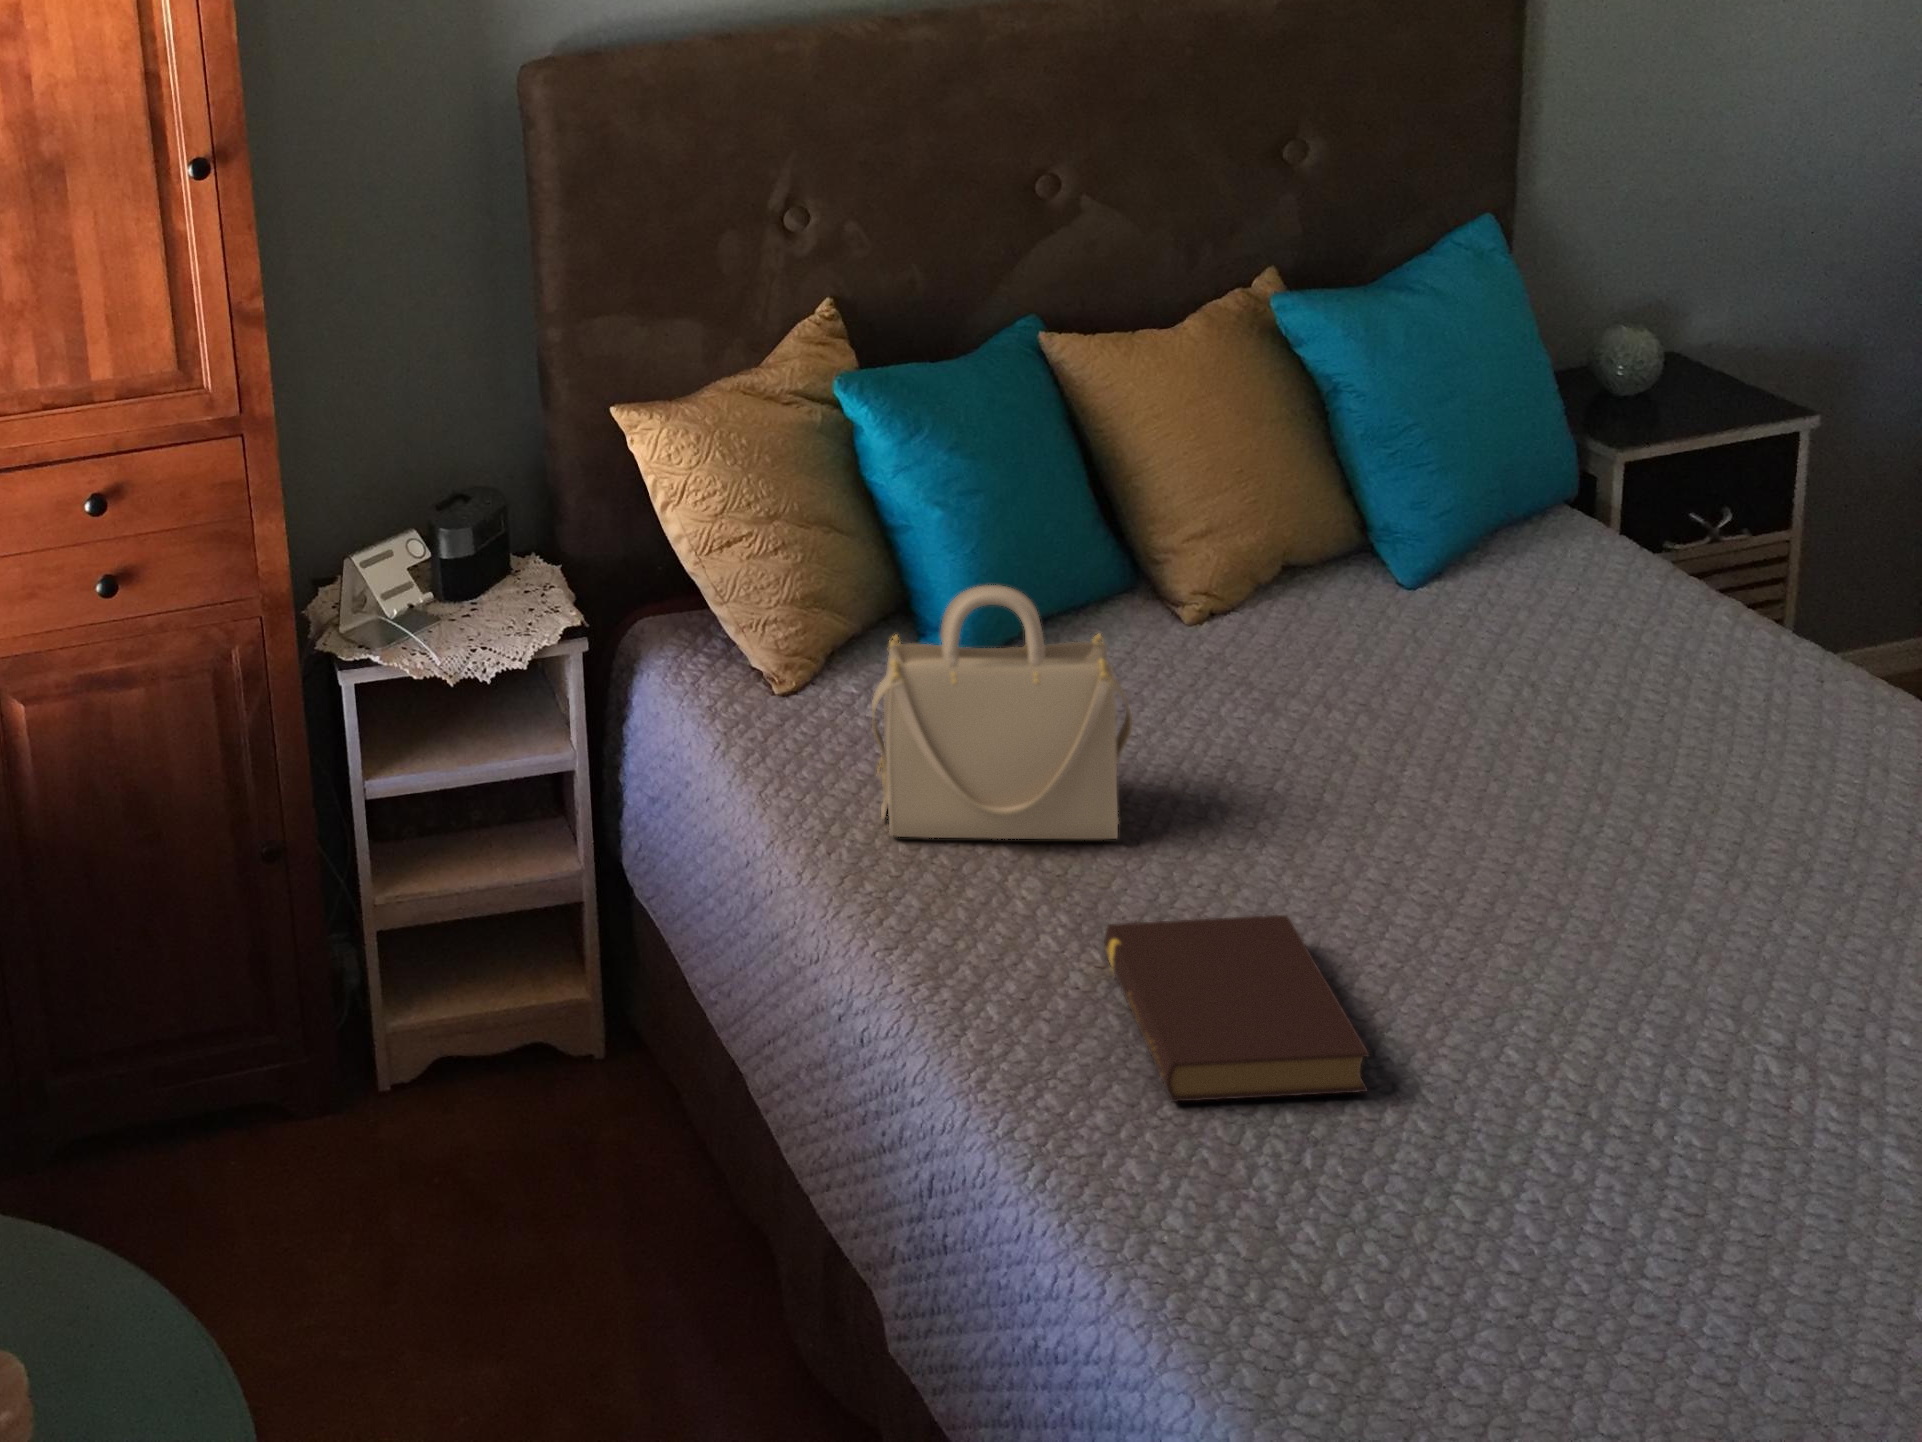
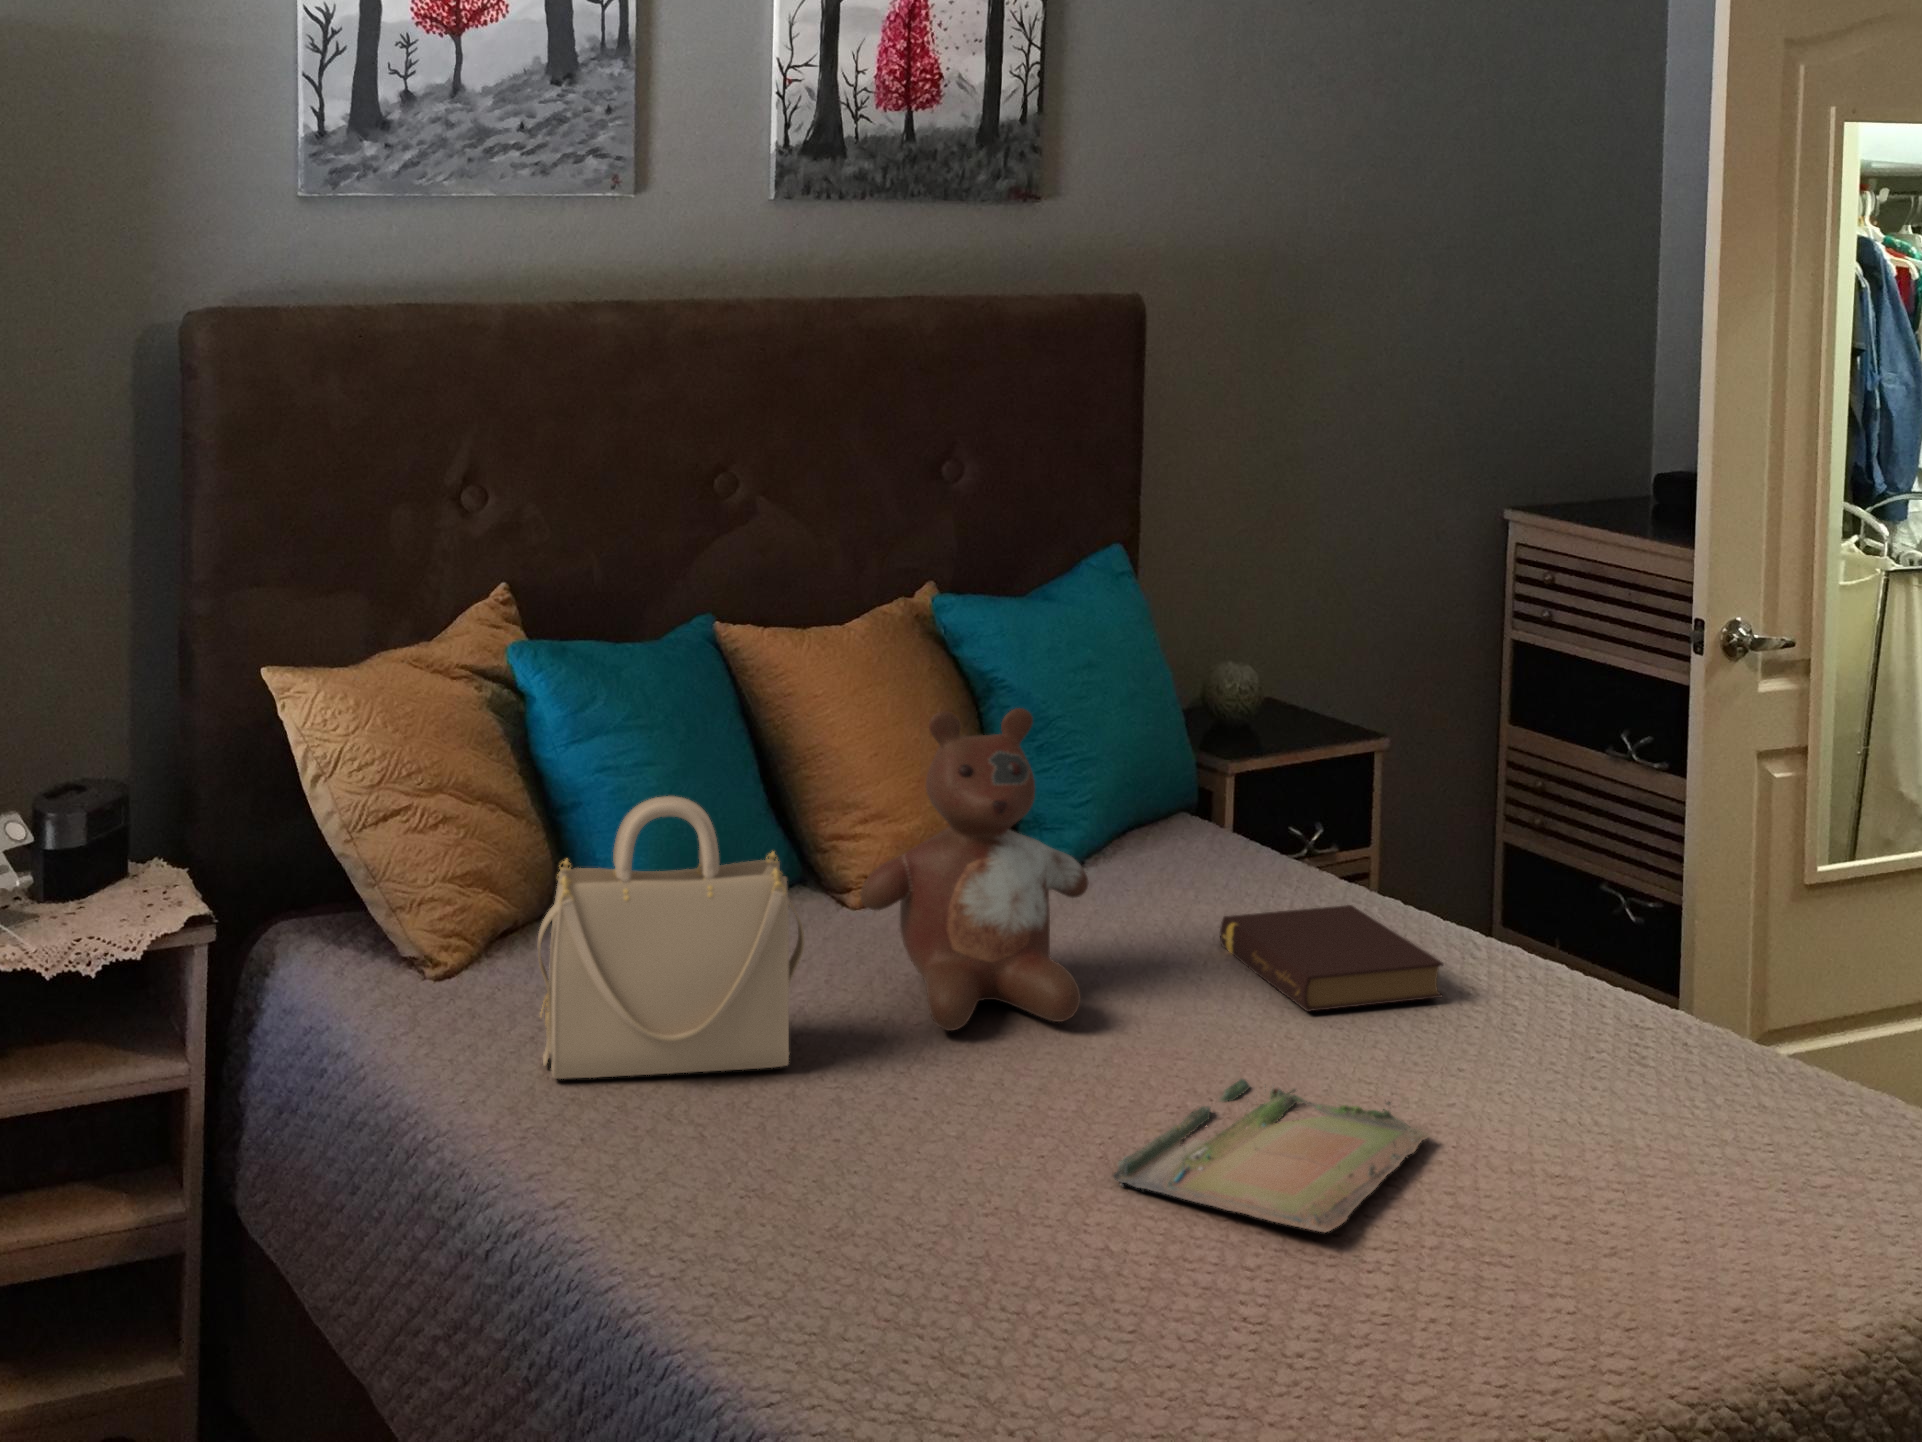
stuffed bear: none [1191,480,1440,806] -> present [860,708,1088,1031]
tray: none [1455,893,1829,1118] -> present [1113,1079,1429,1232]
book: present [1104,915,1369,1102] -> present [1220,905,1444,1011]

